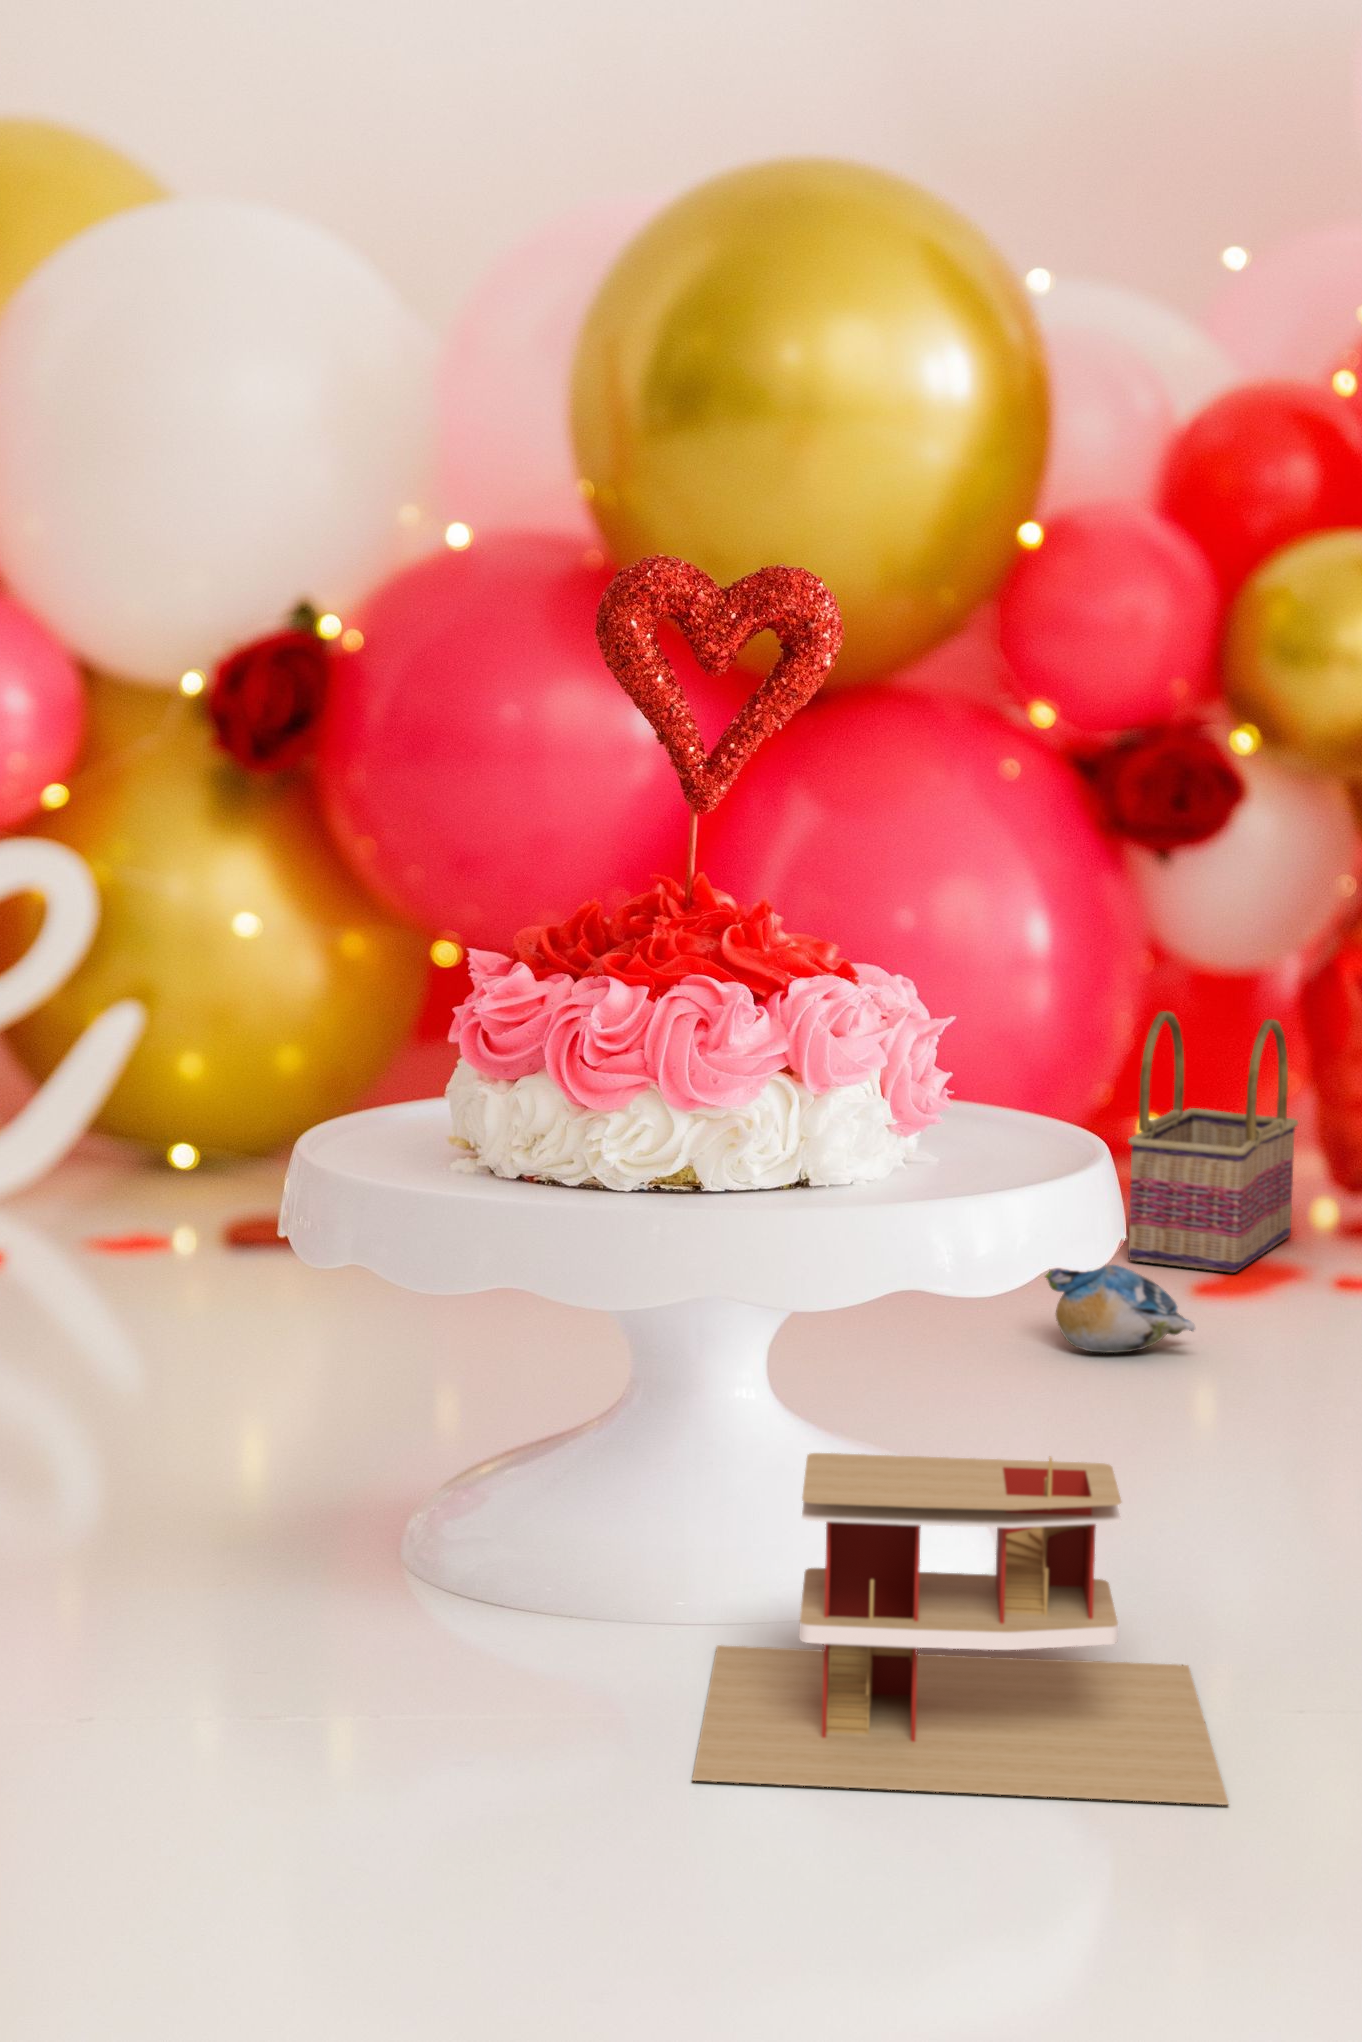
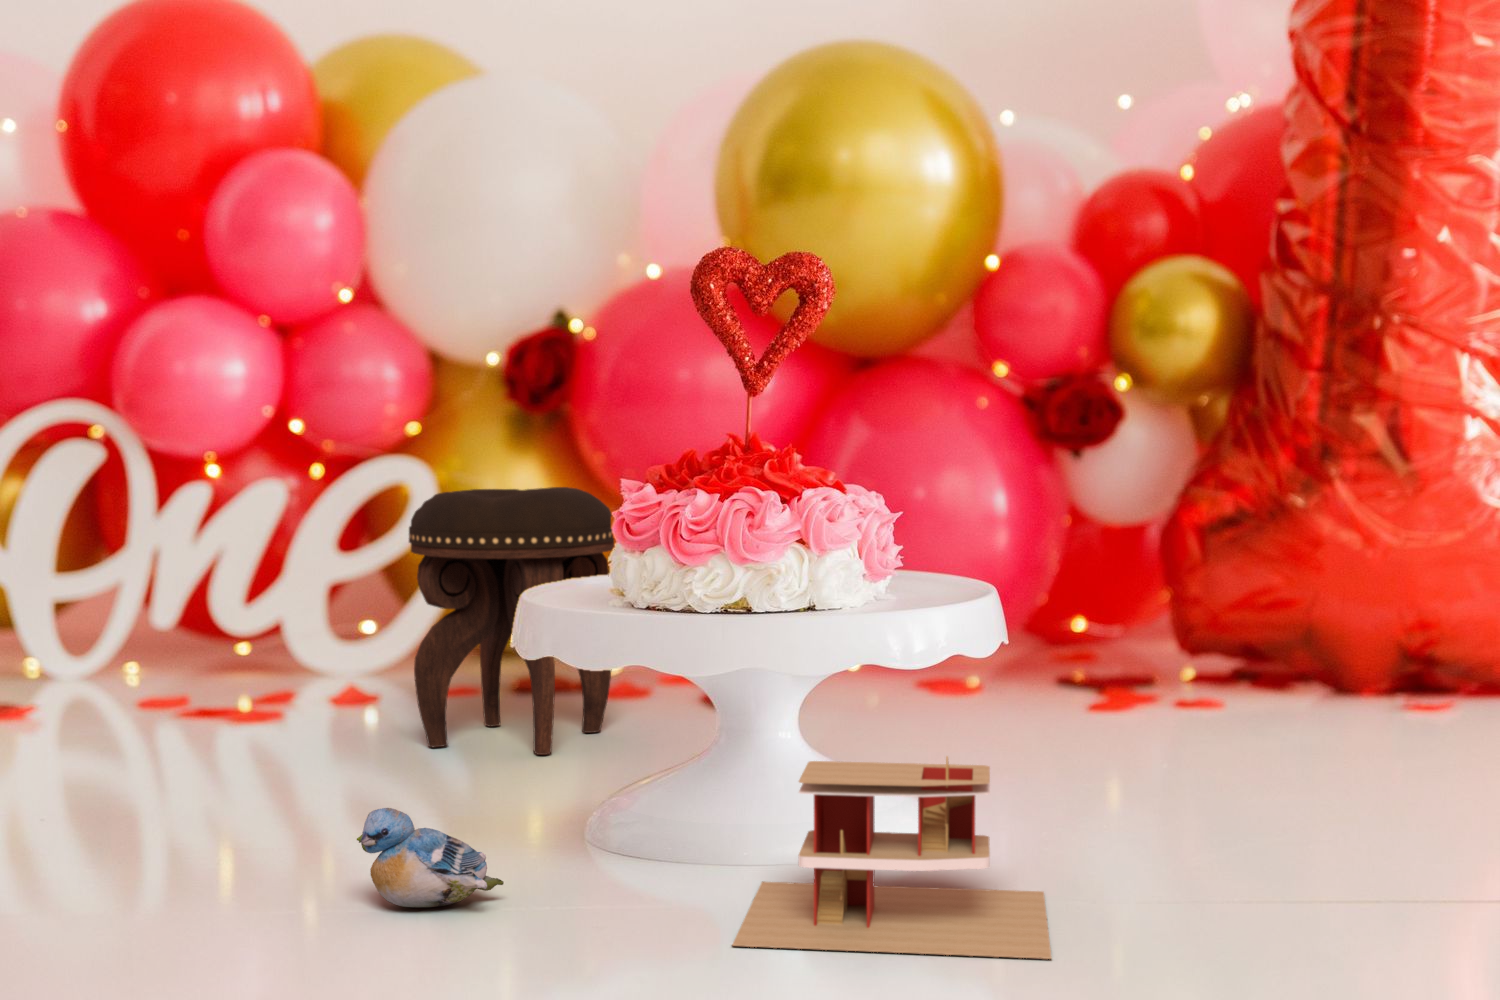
footstool: none [66,920,422,1380] -> present [409,487,614,755]
basket: present [1128,1011,1298,1273] -> none [1053,545,1161,701]
plush toy: present [1045,1265,1195,1353] -> present [357,808,504,907]

